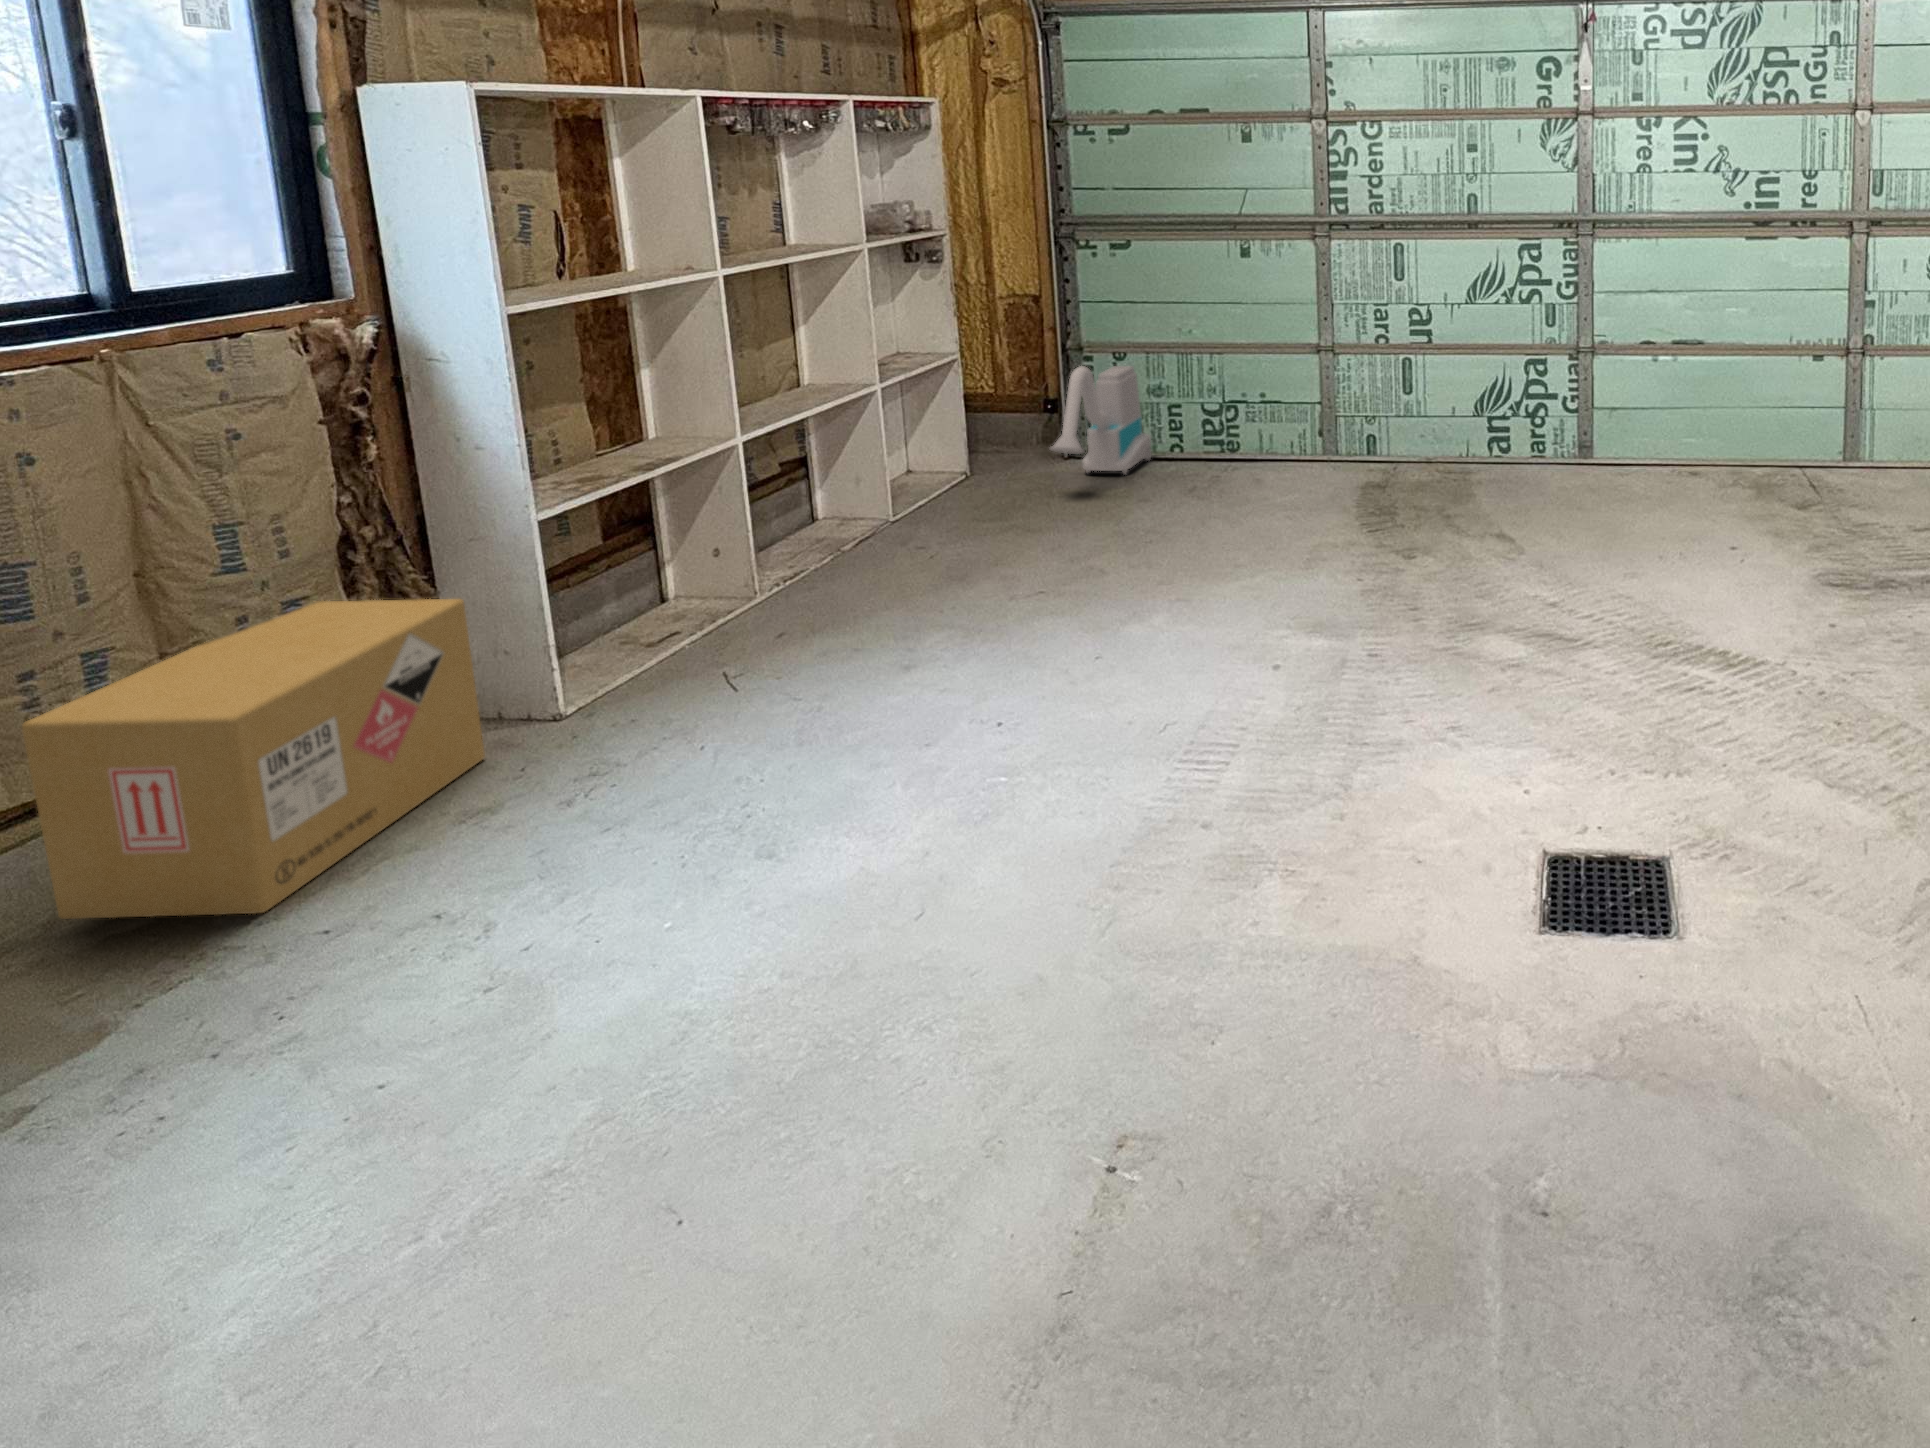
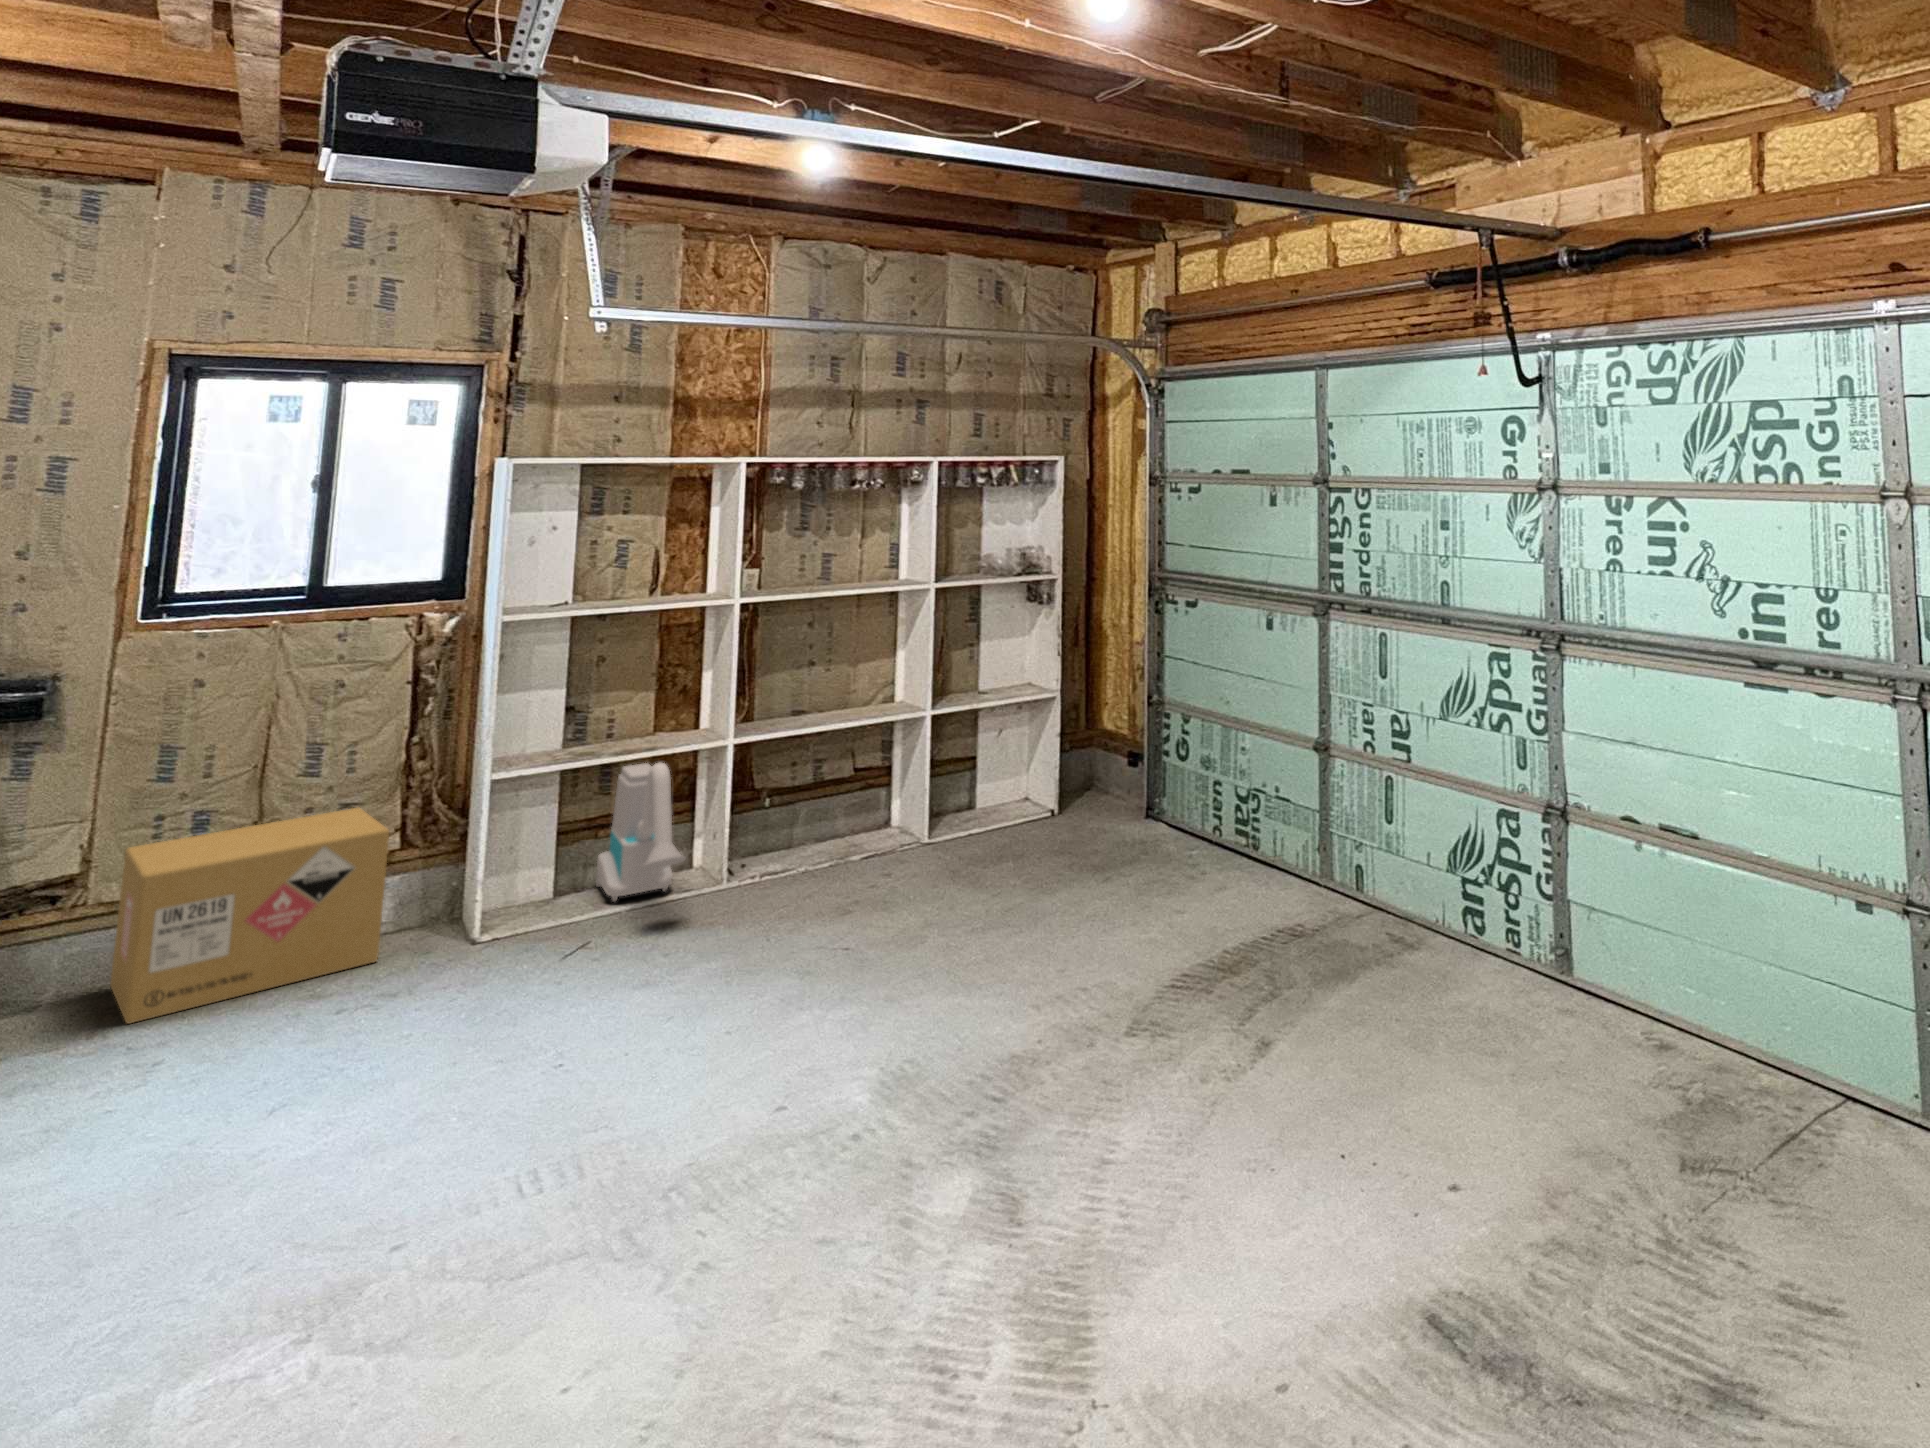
vacuum cleaner: present [1050,366,1151,474] -> present [596,762,686,902]

